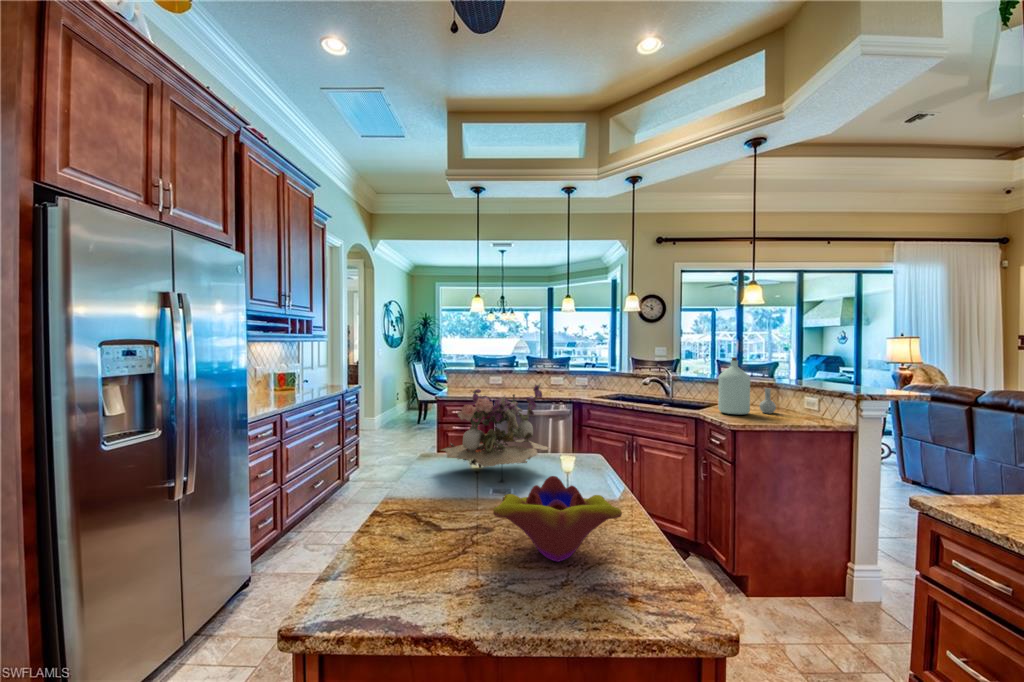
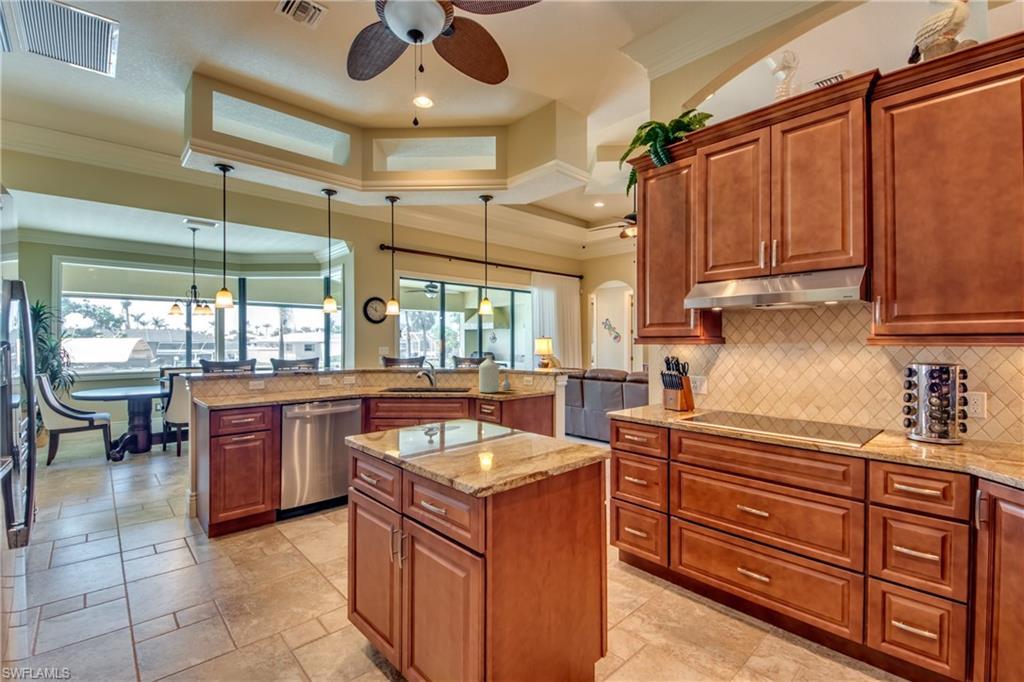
flower arrangement: present [441,383,550,468] -> none [380,371,455,437]
decorative bowl: present [493,476,622,562] -> none [492,414,556,451]

